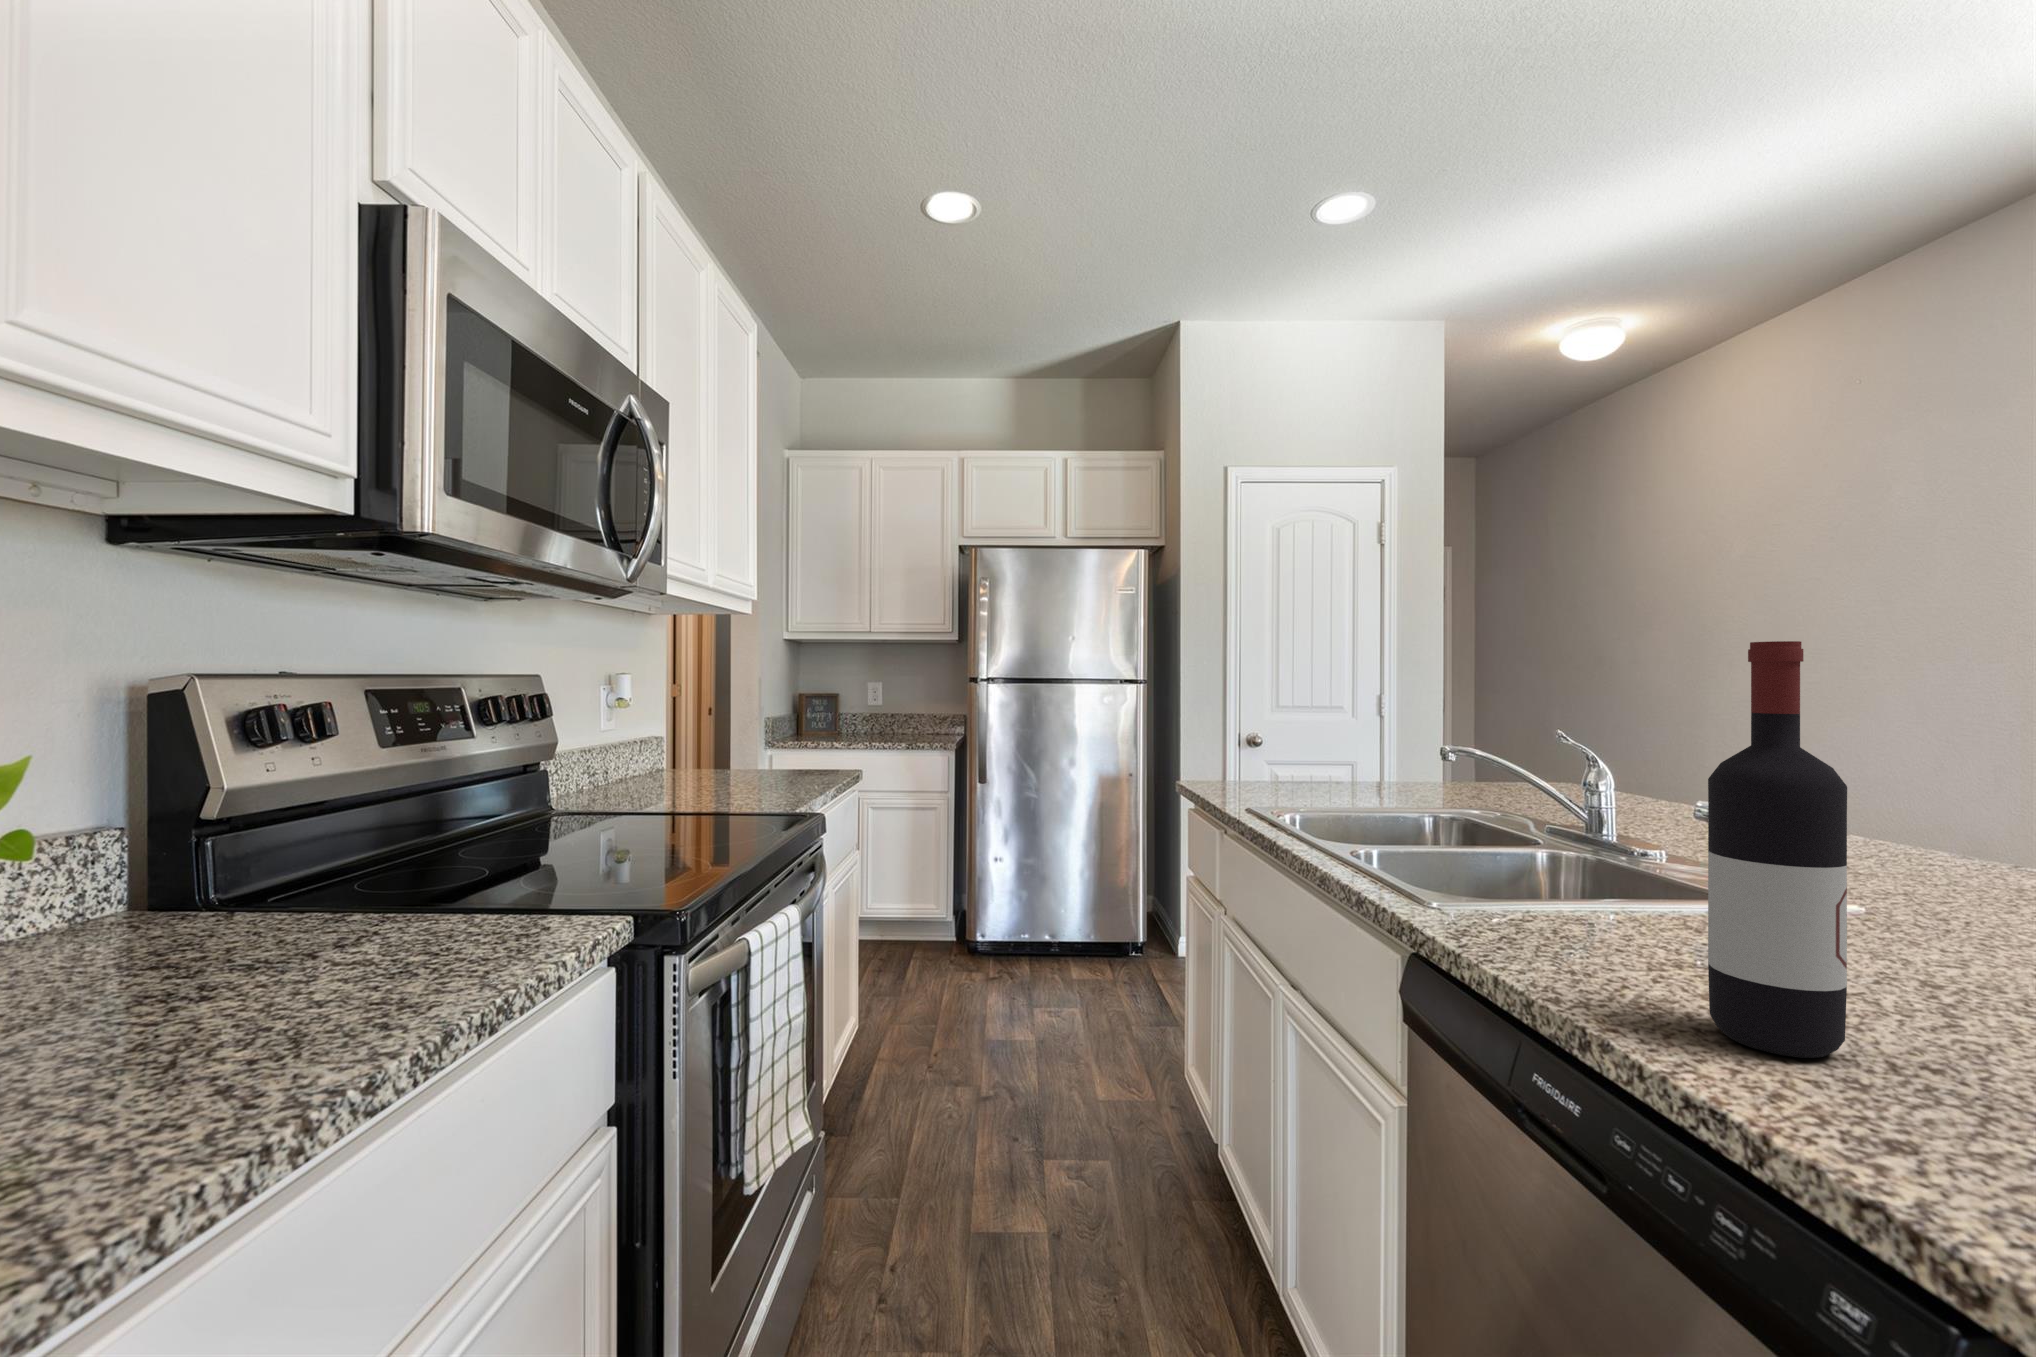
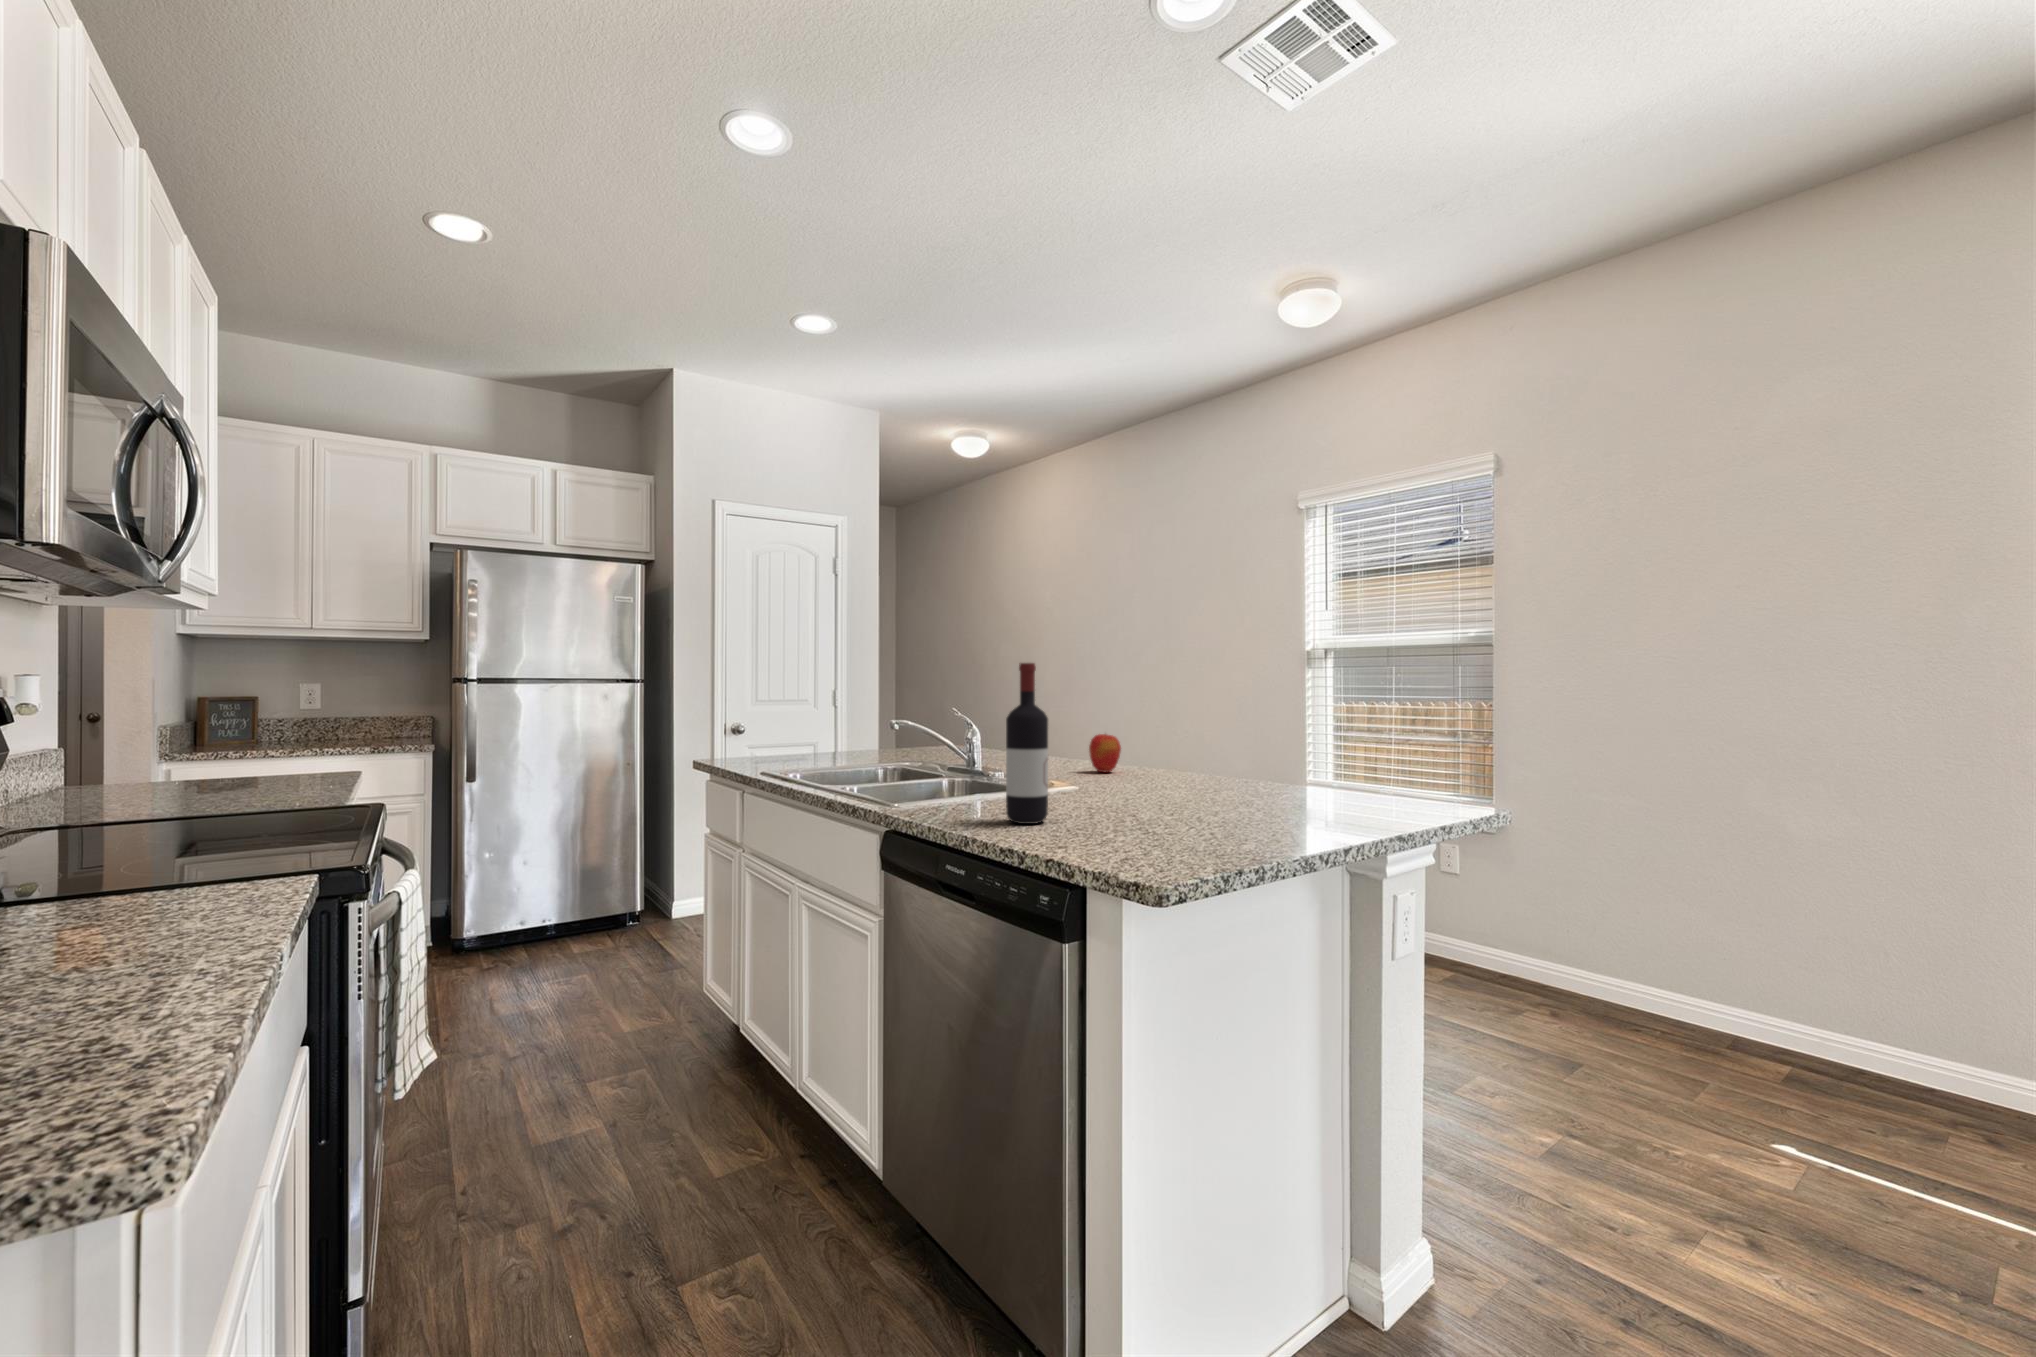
apple: none [1871,786,1963,870] -> present [1089,734,1121,772]

